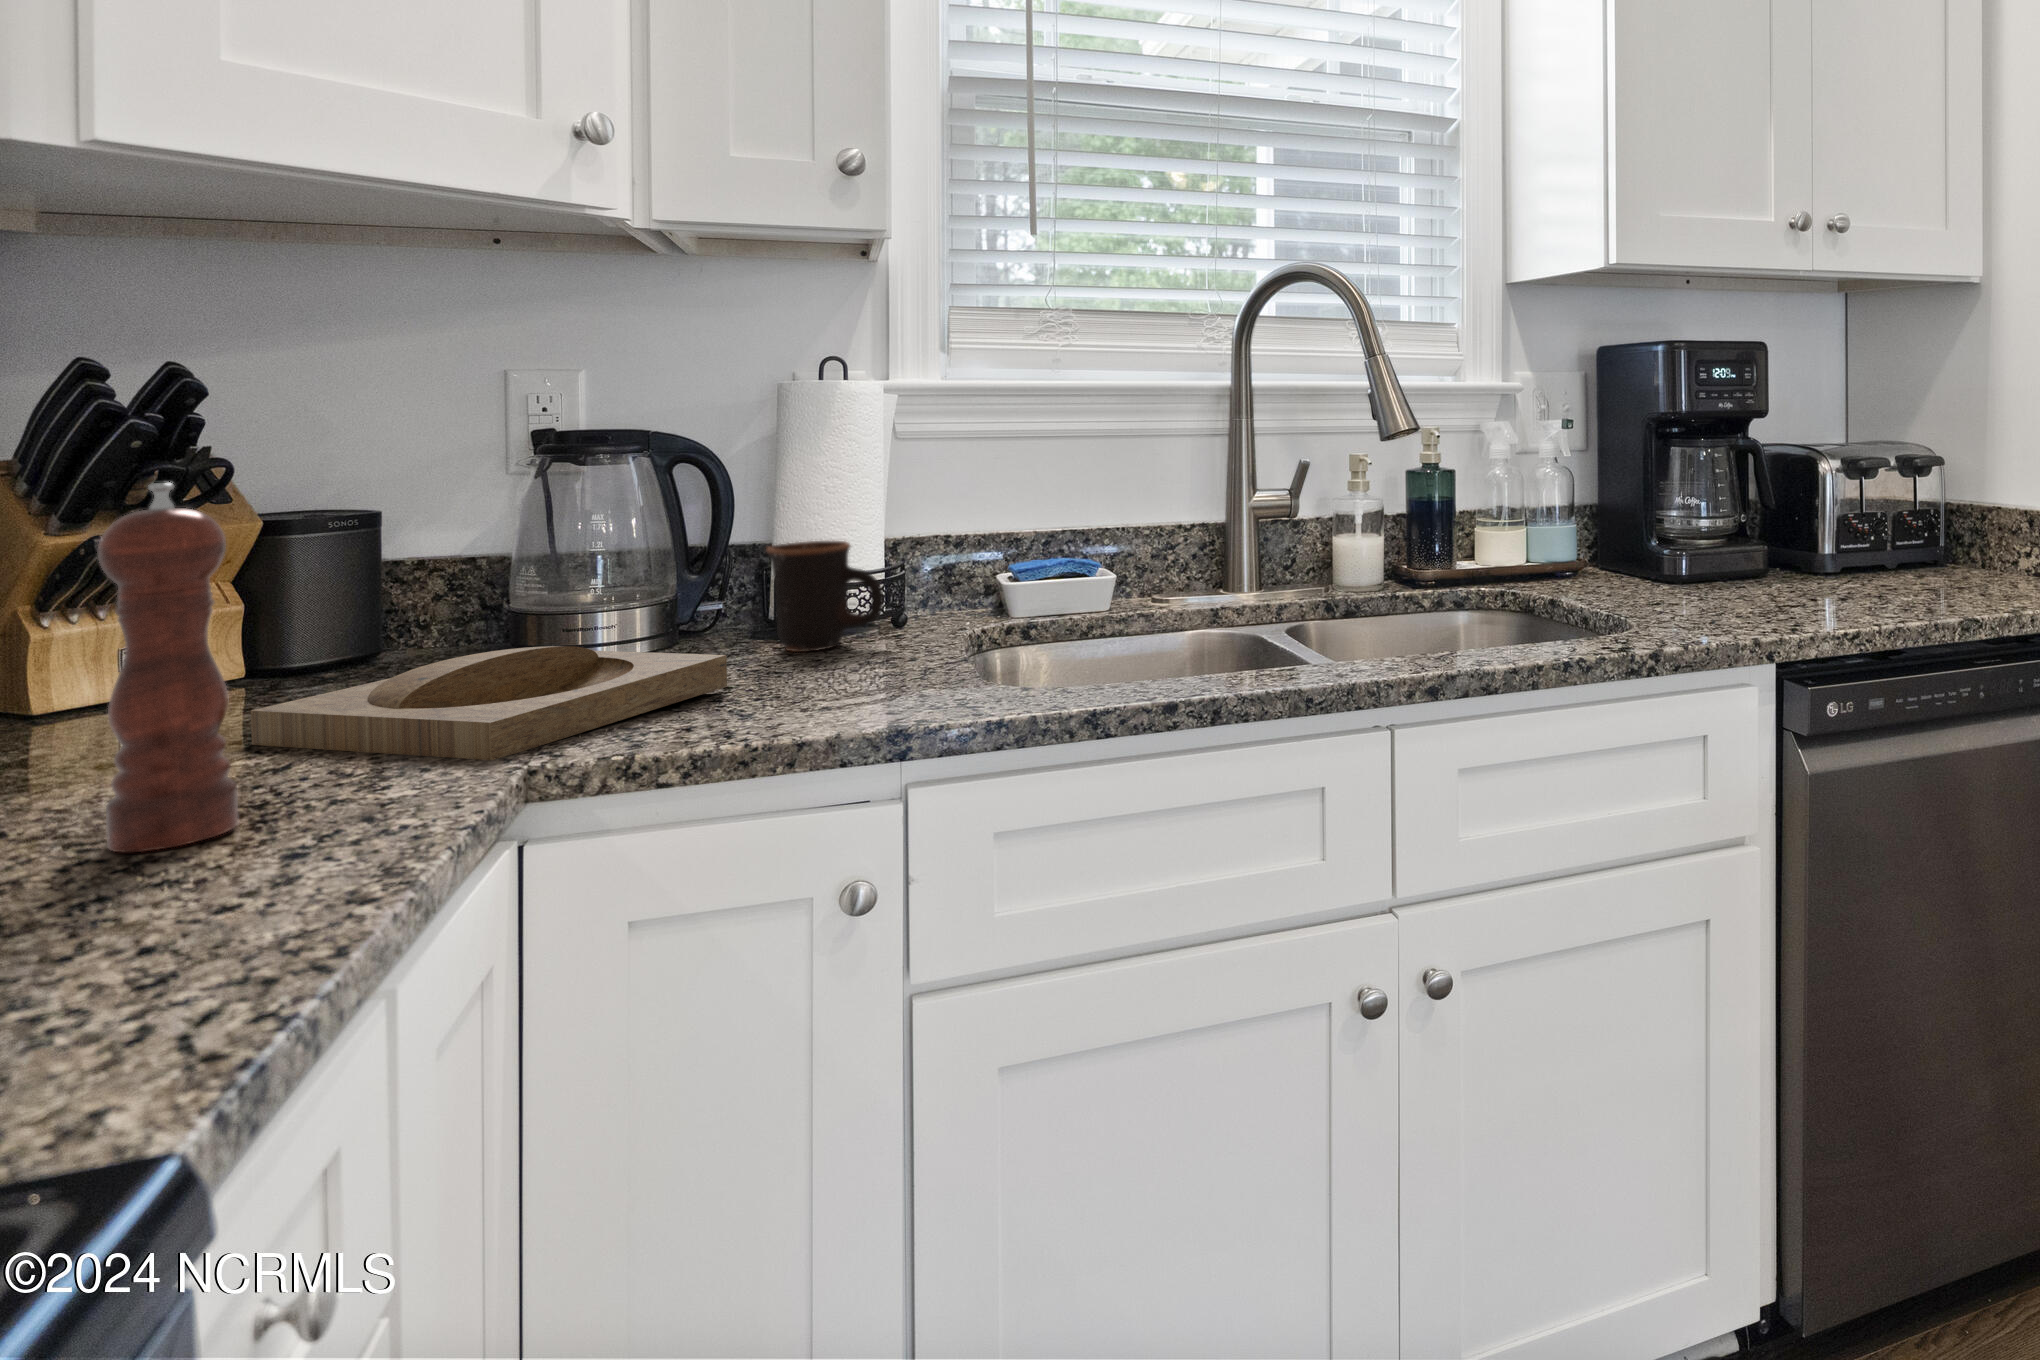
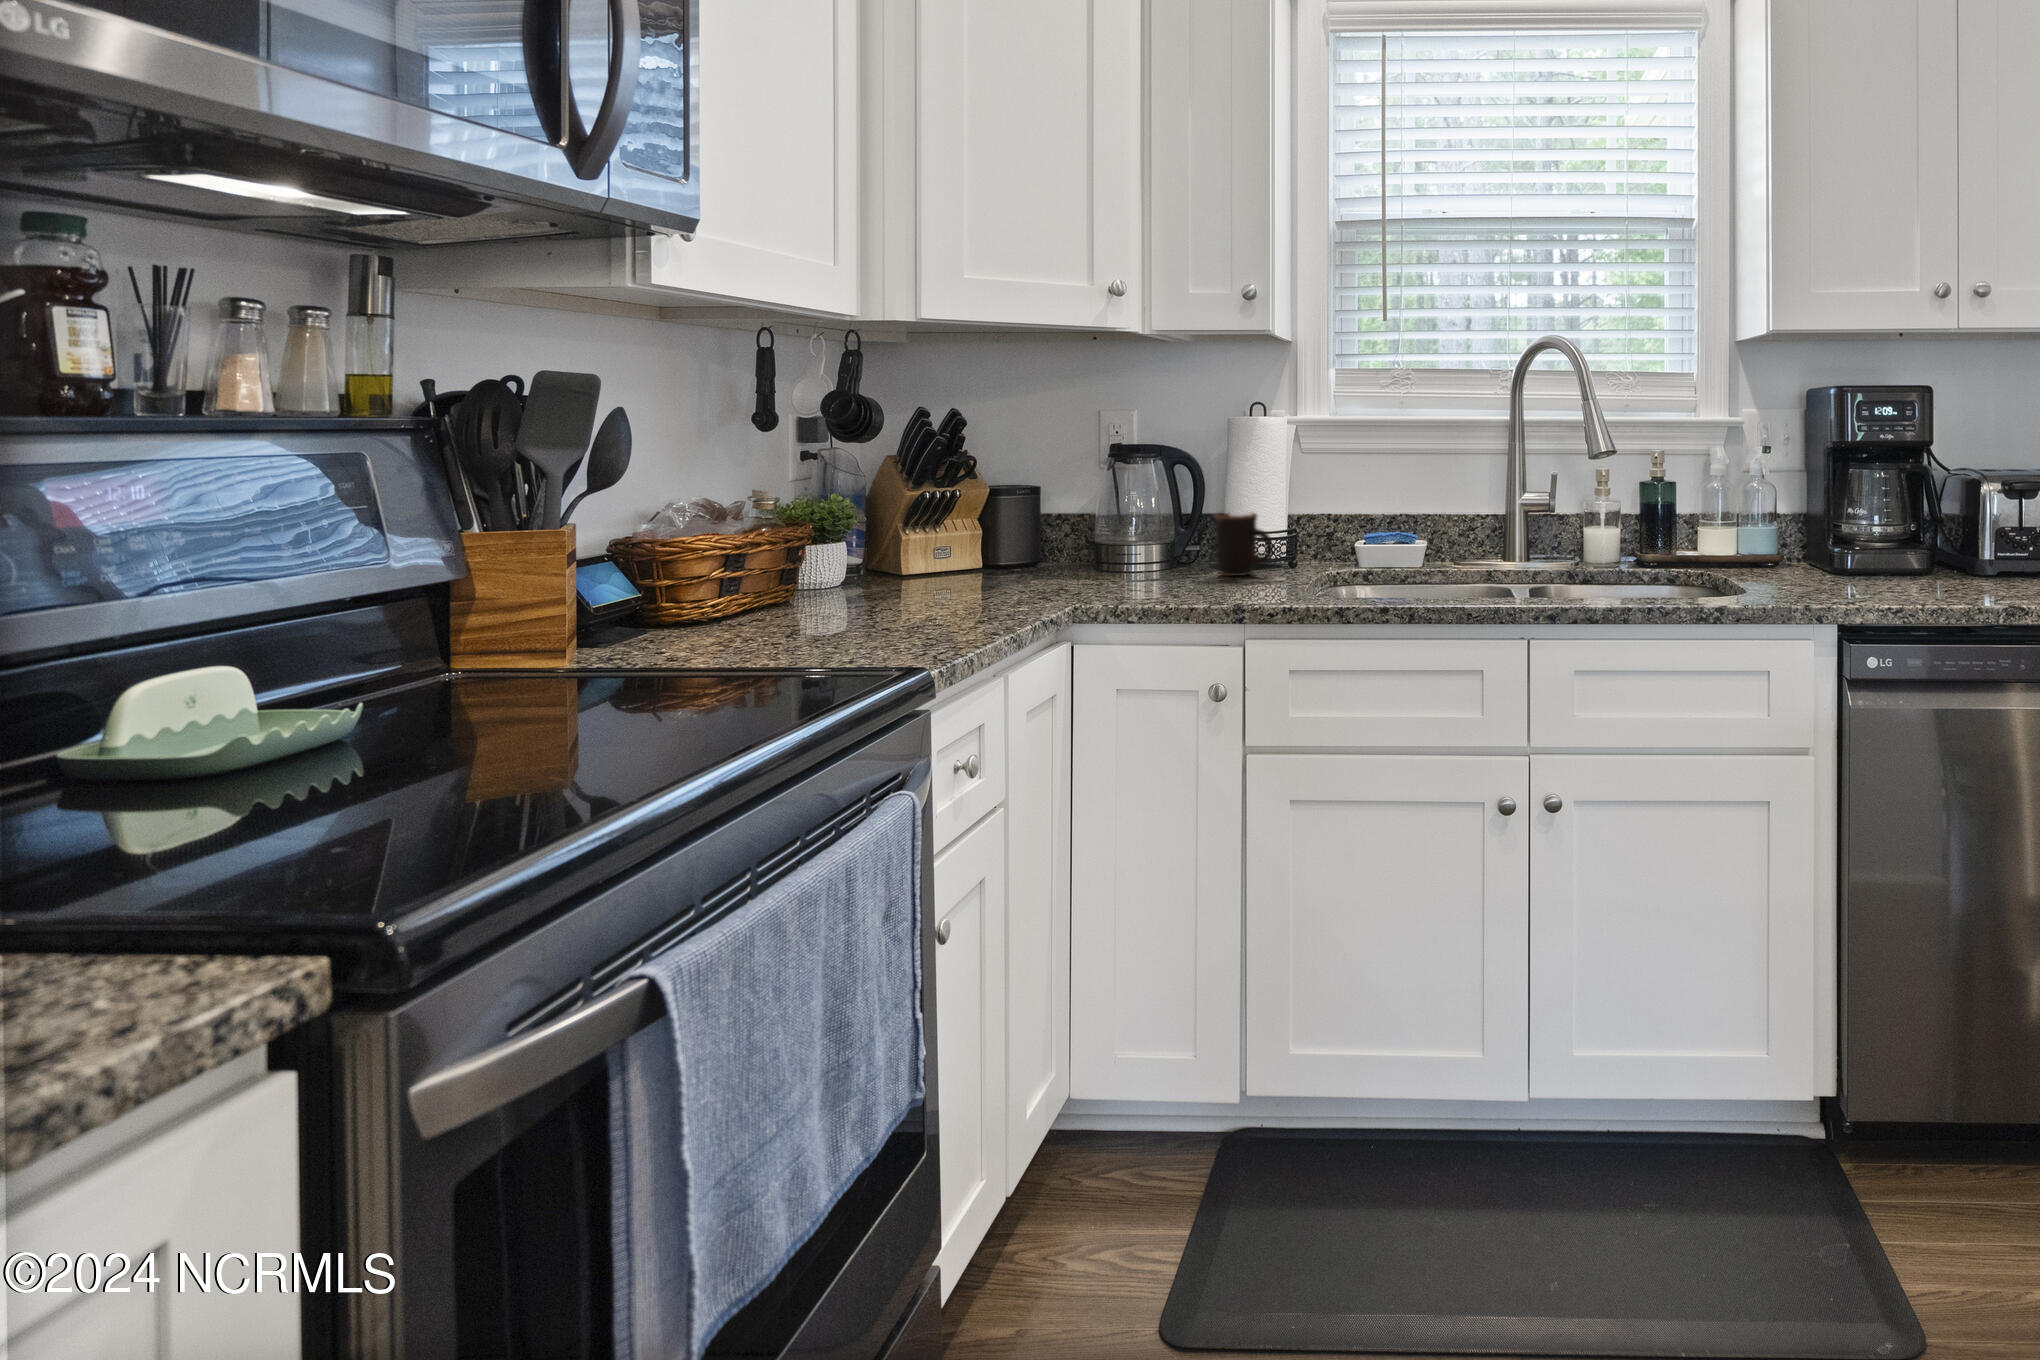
pepper mill: present [98,483,238,852] -> none [924,467,967,617]
tray: present [251,646,727,760] -> none [978,558,1177,604]

